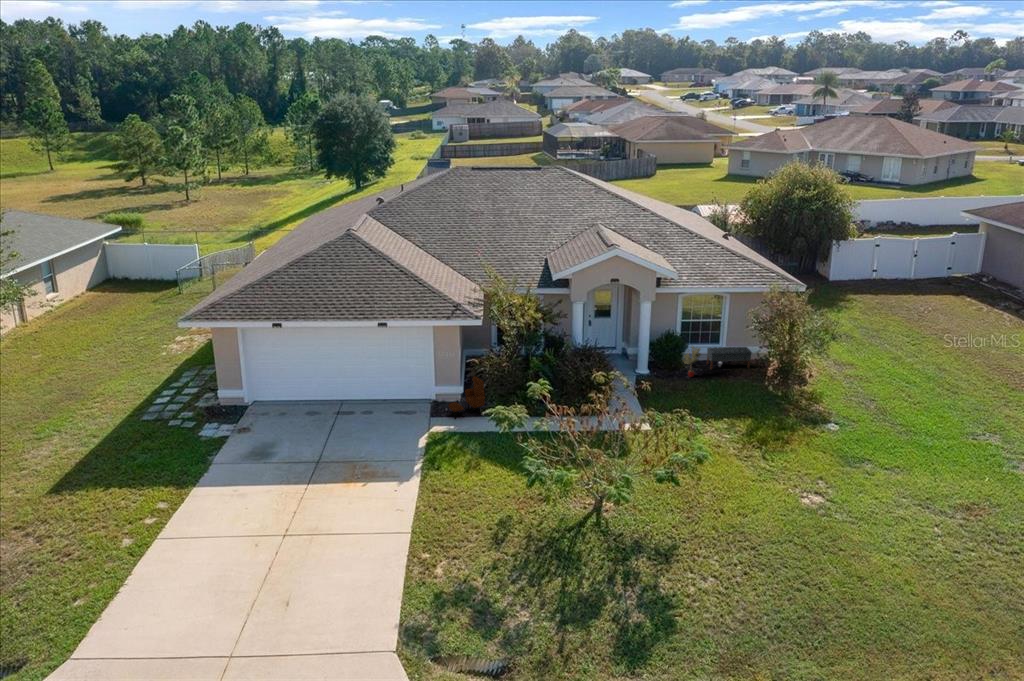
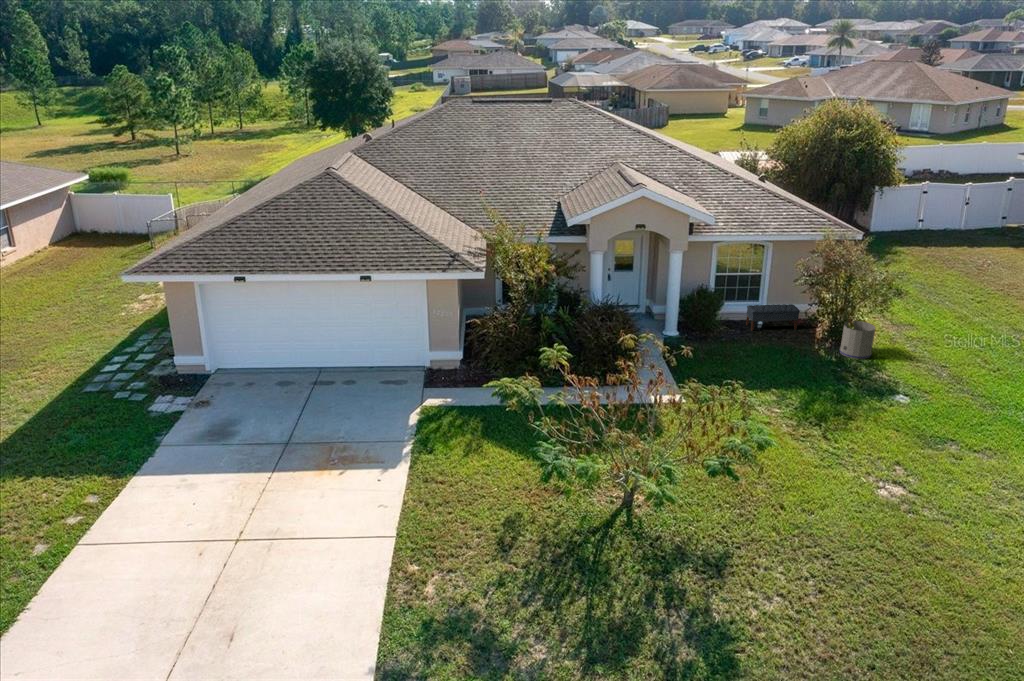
potted tree: present [683,346,701,377] -> none [718,302,742,340]
trash can: none [784,361,813,393] -> present [840,321,875,359]
lounge chair: present [448,376,485,418] -> none [444,340,489,391]

